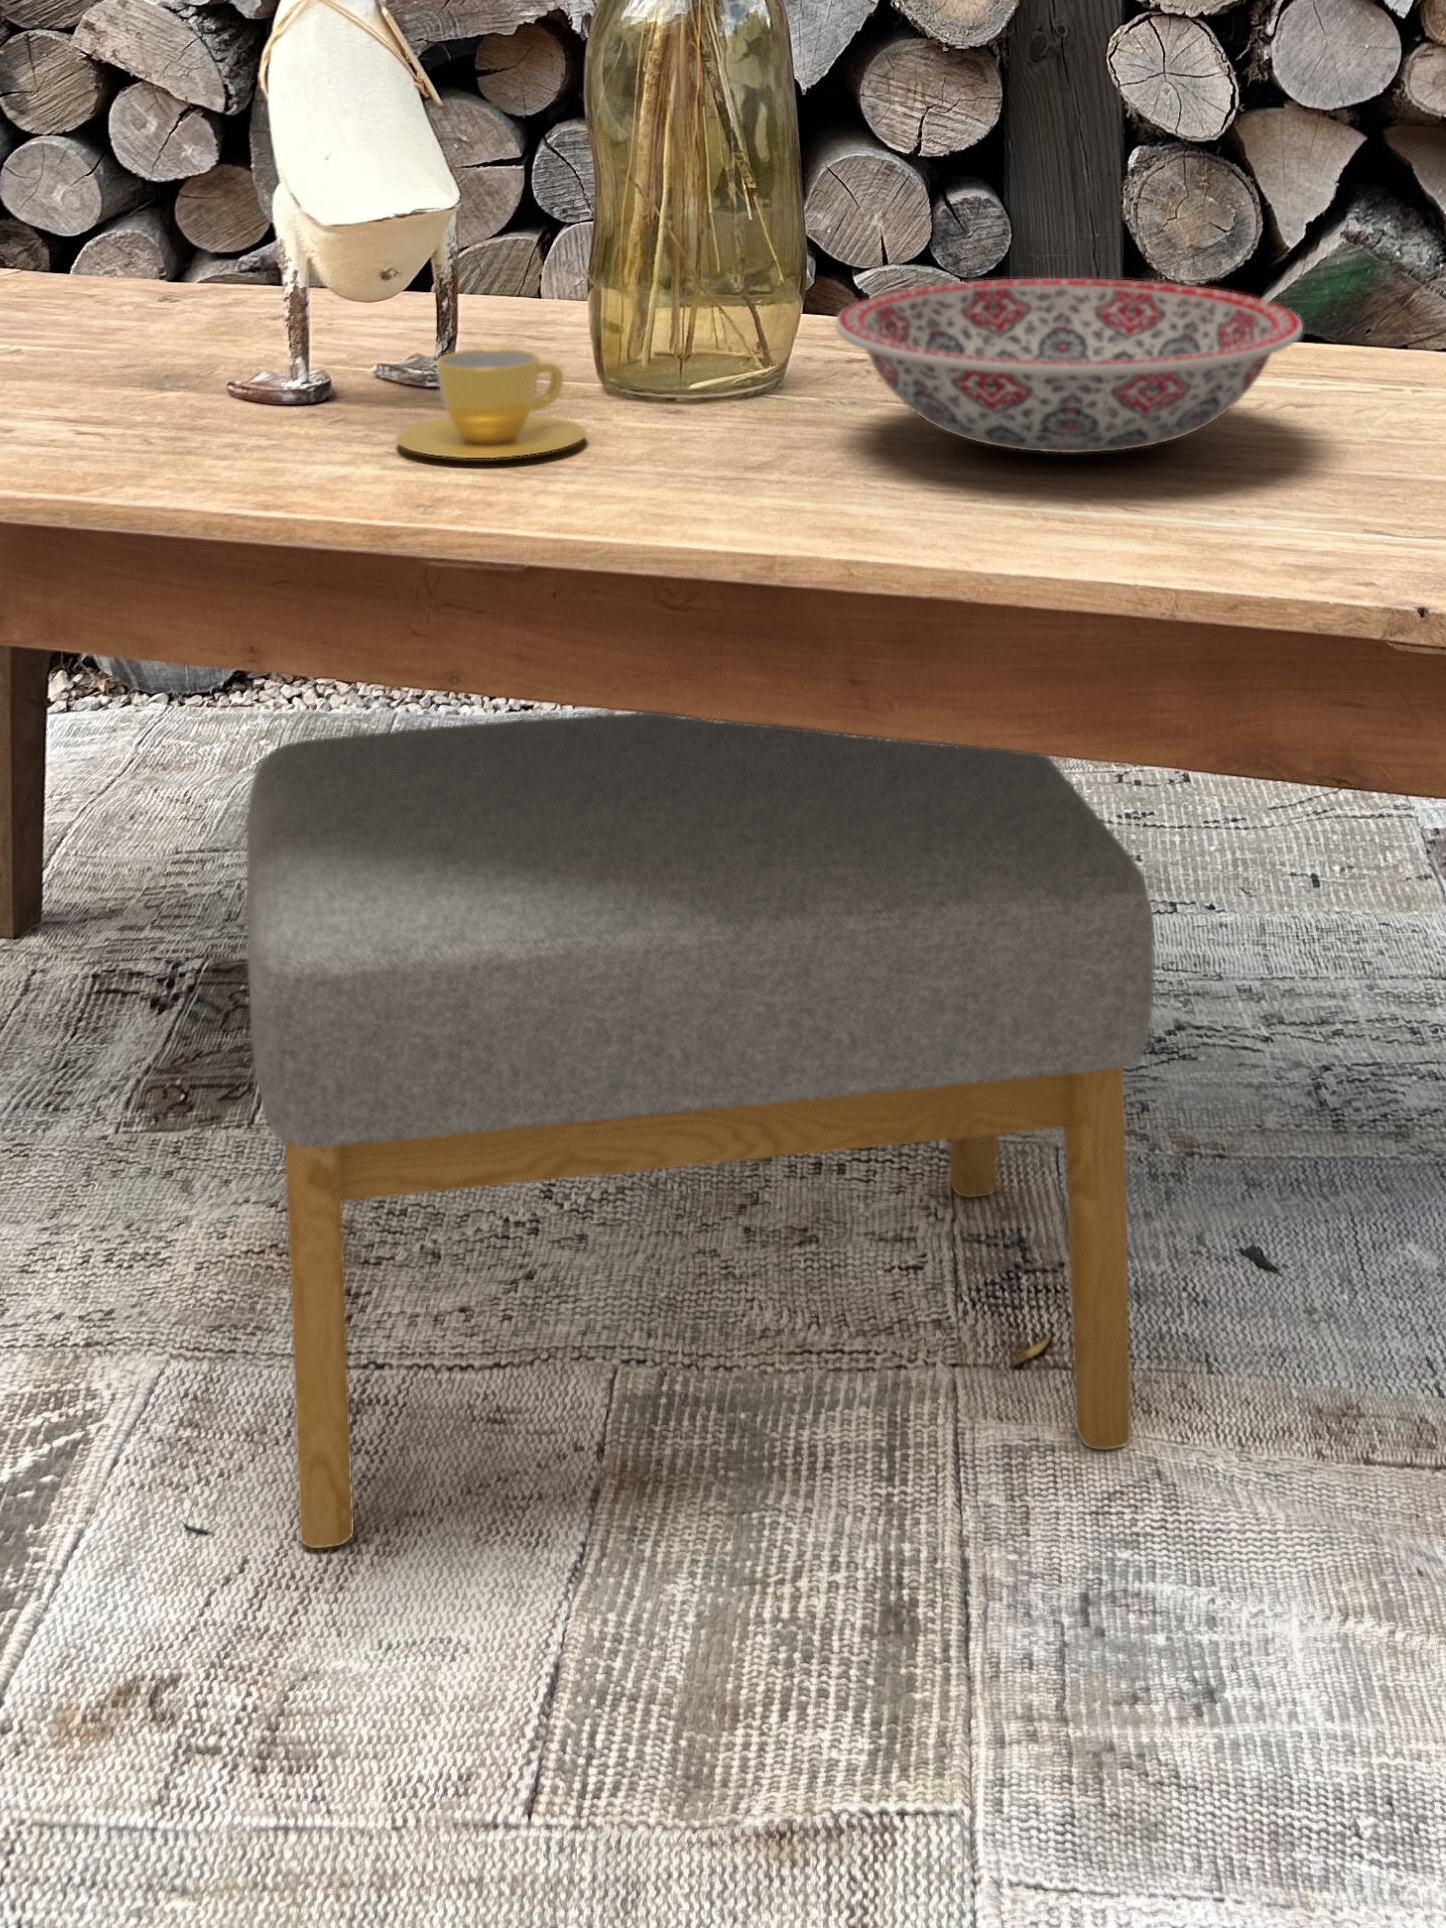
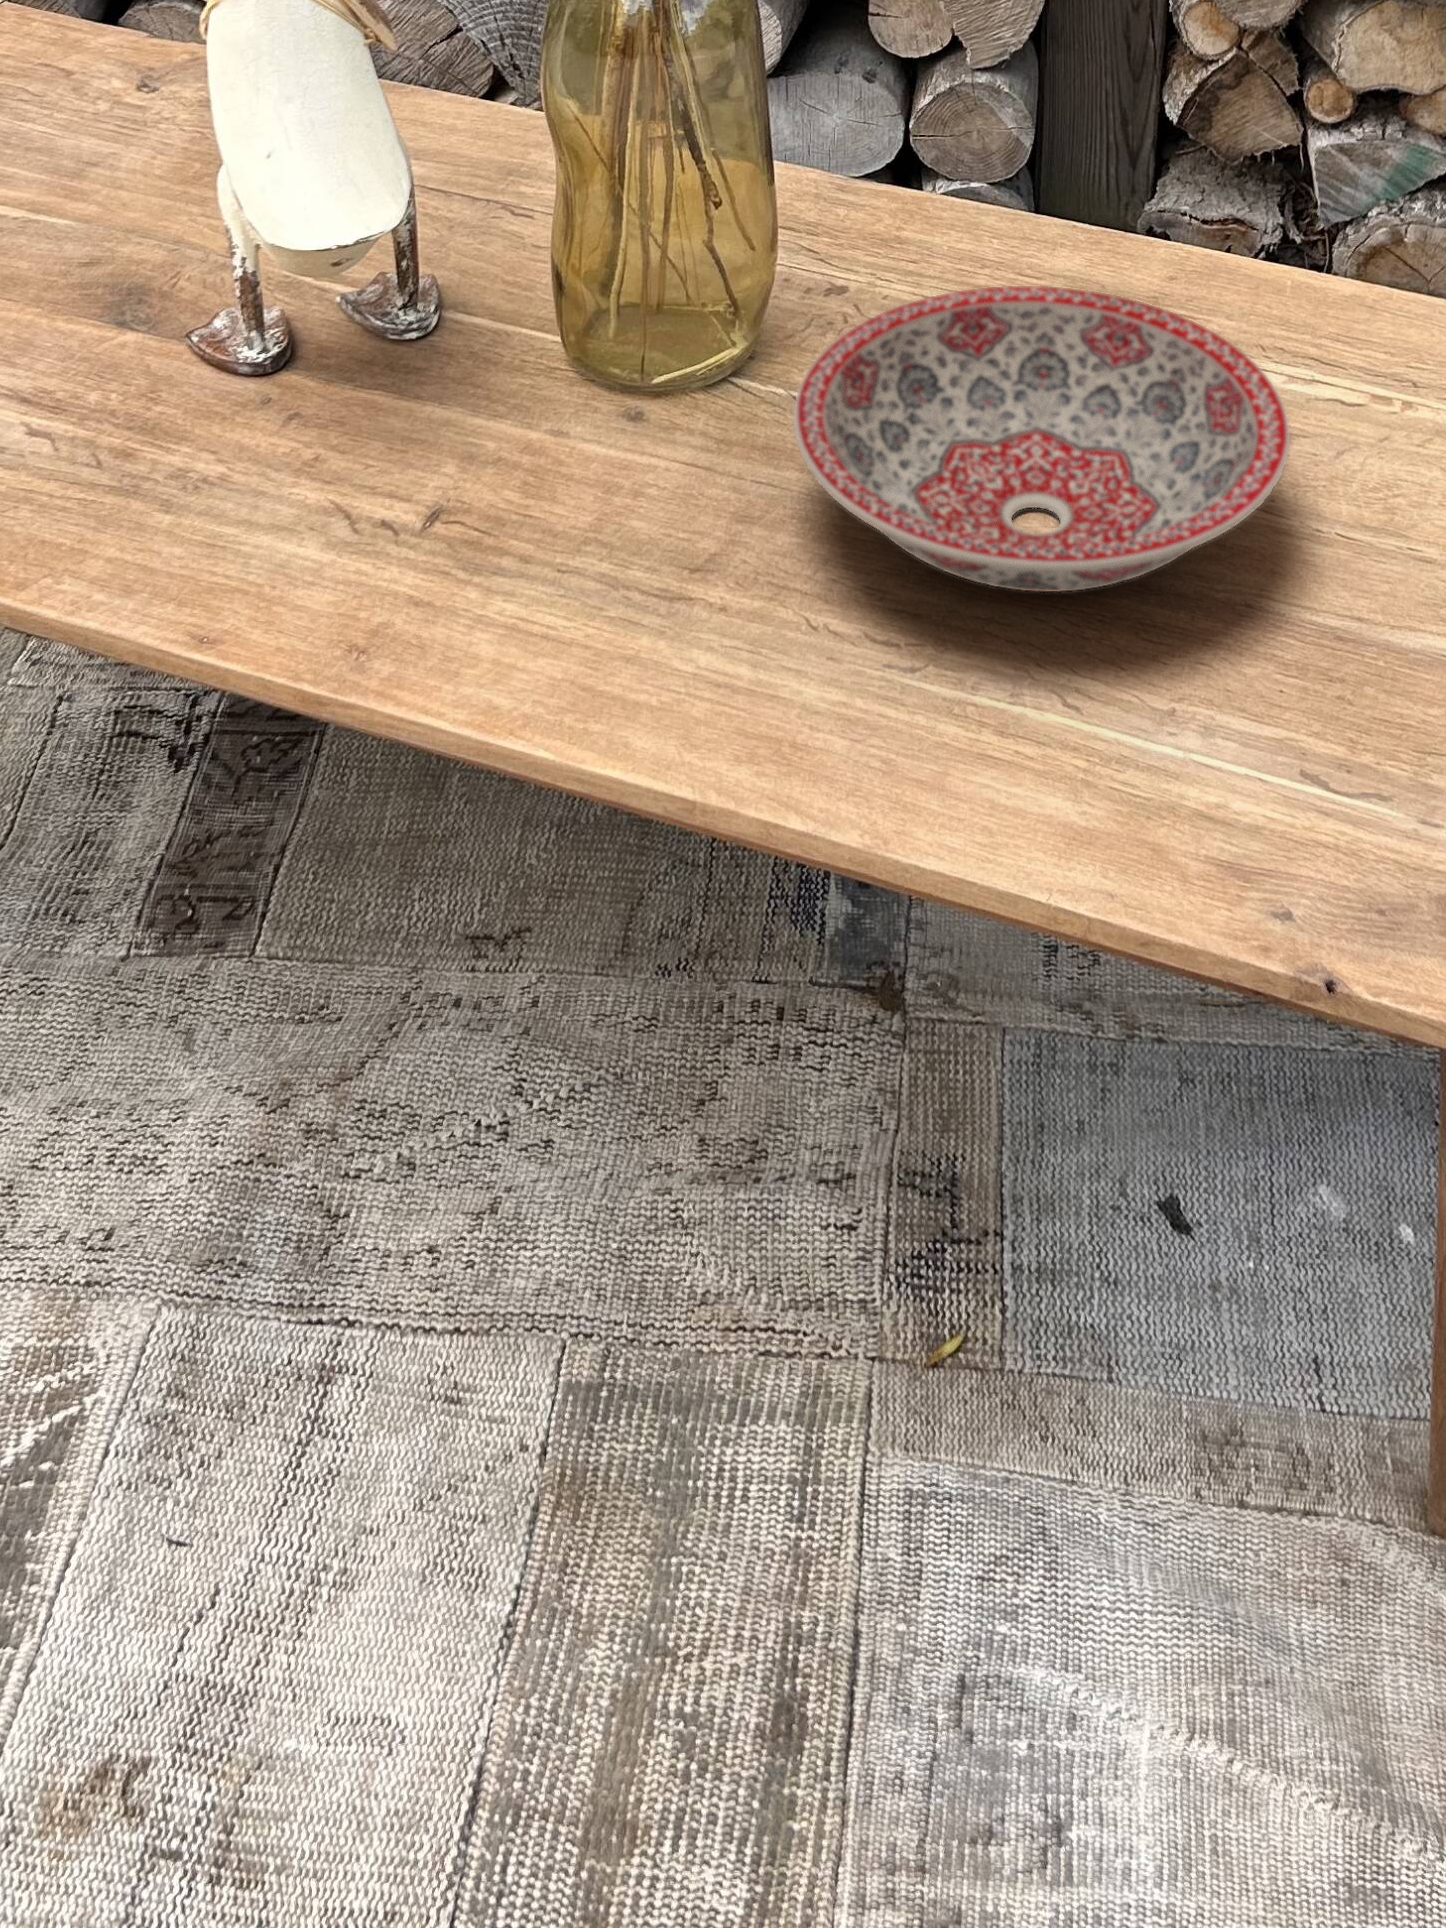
cup: present [396,348,586,458] -> none [338,396,536,552]
footstool: present [247,712,1154,1548] -> none [186,692,1081,1582]

